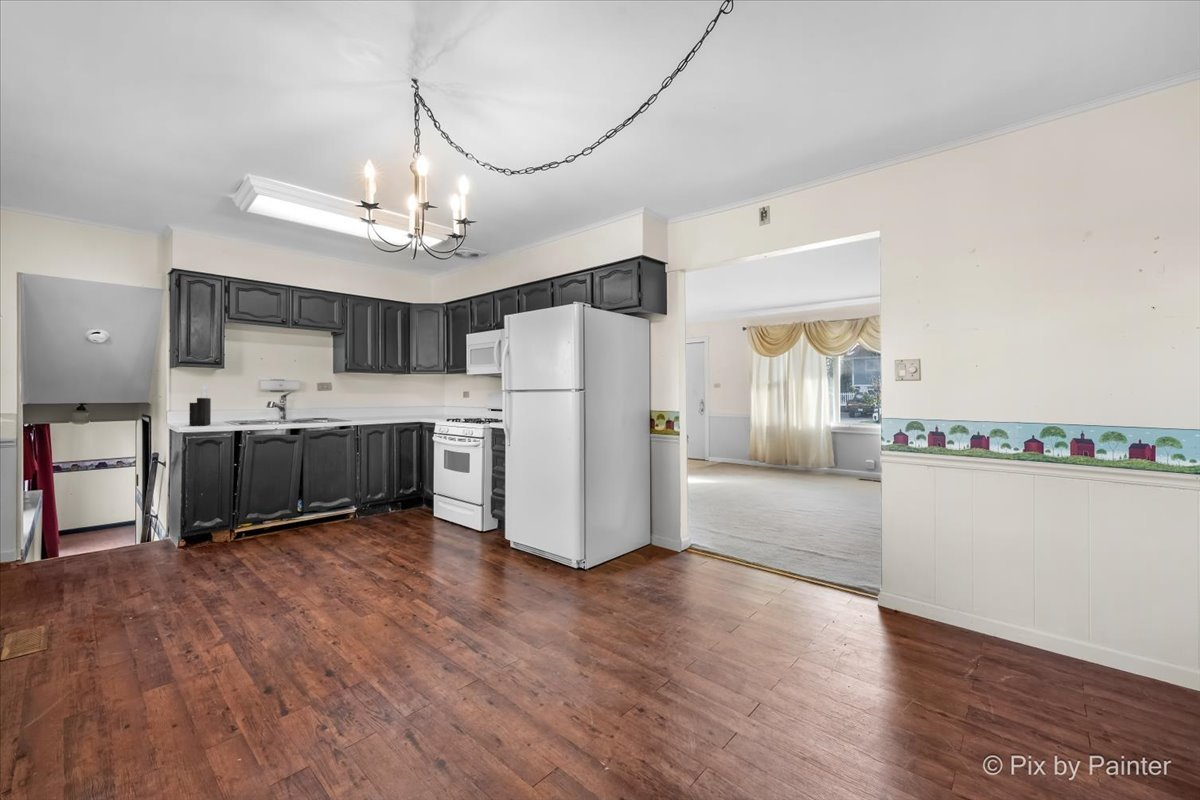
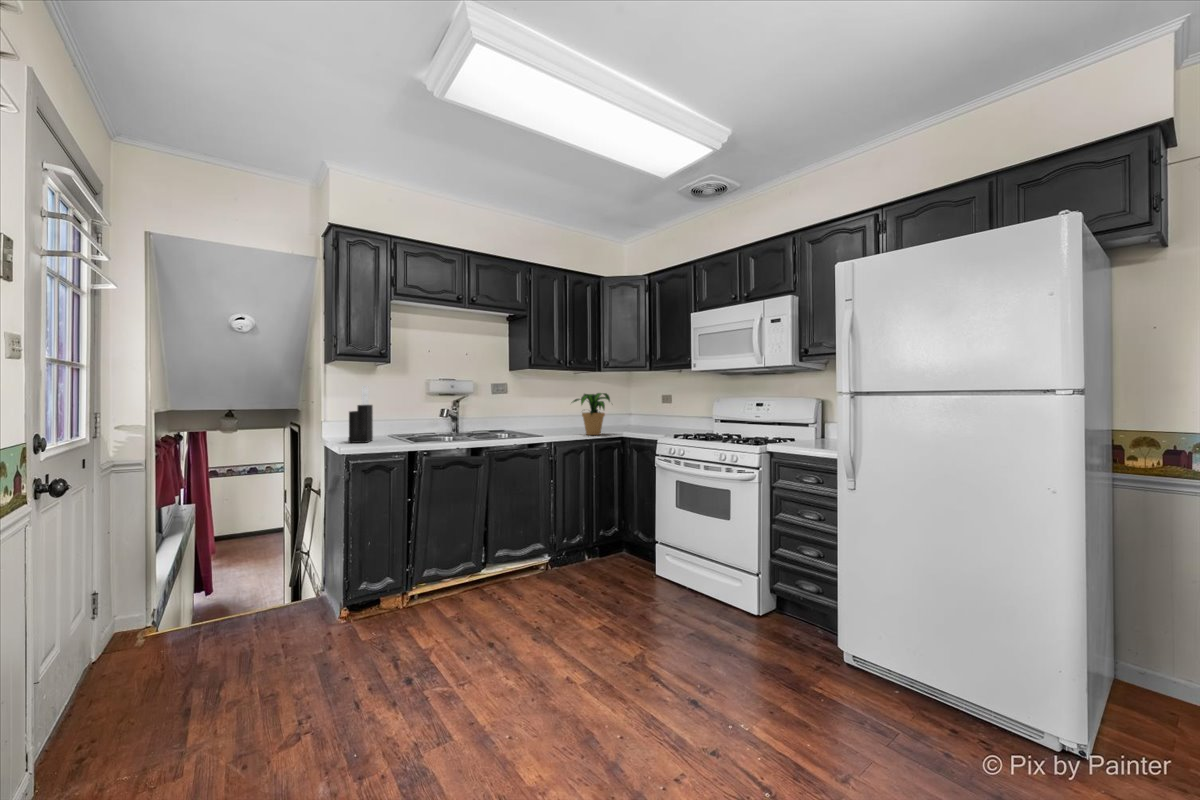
potted plant: none [375,391,409,421] -> present [573,393,610,435]

